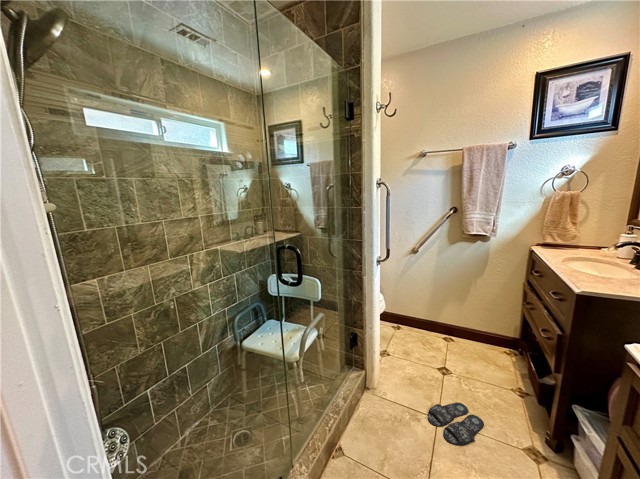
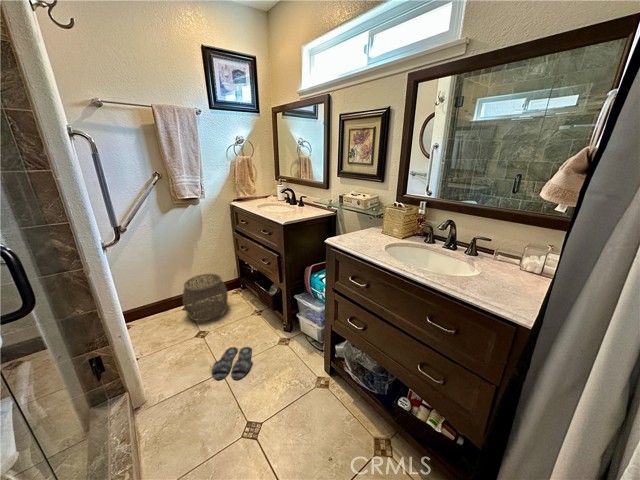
woven basket: none [441,312,492,365] -> present [183,274,228,321]

